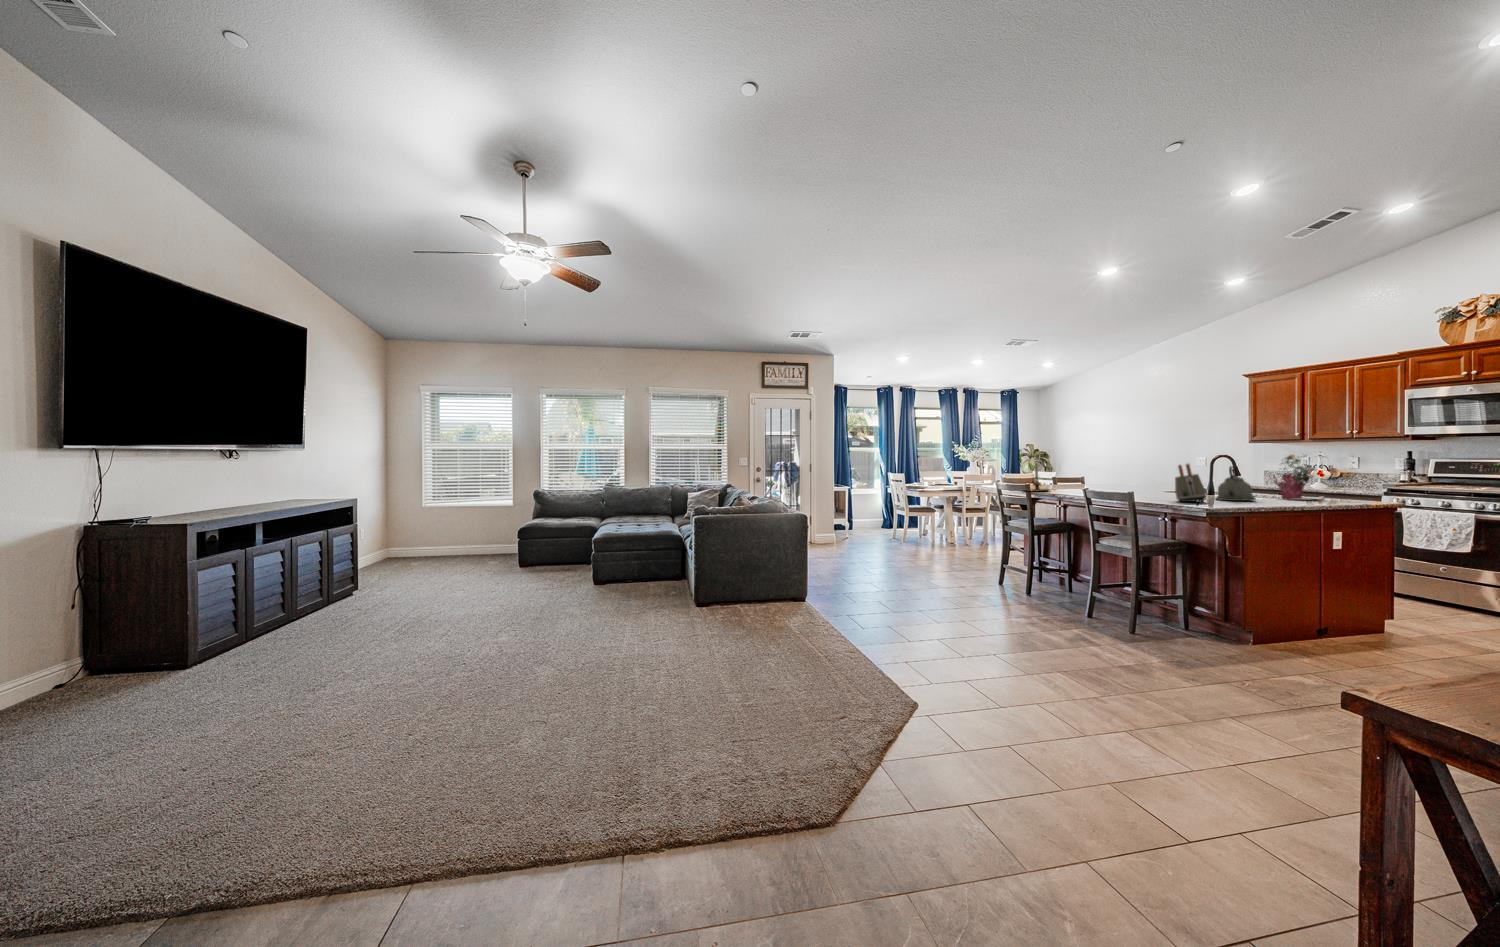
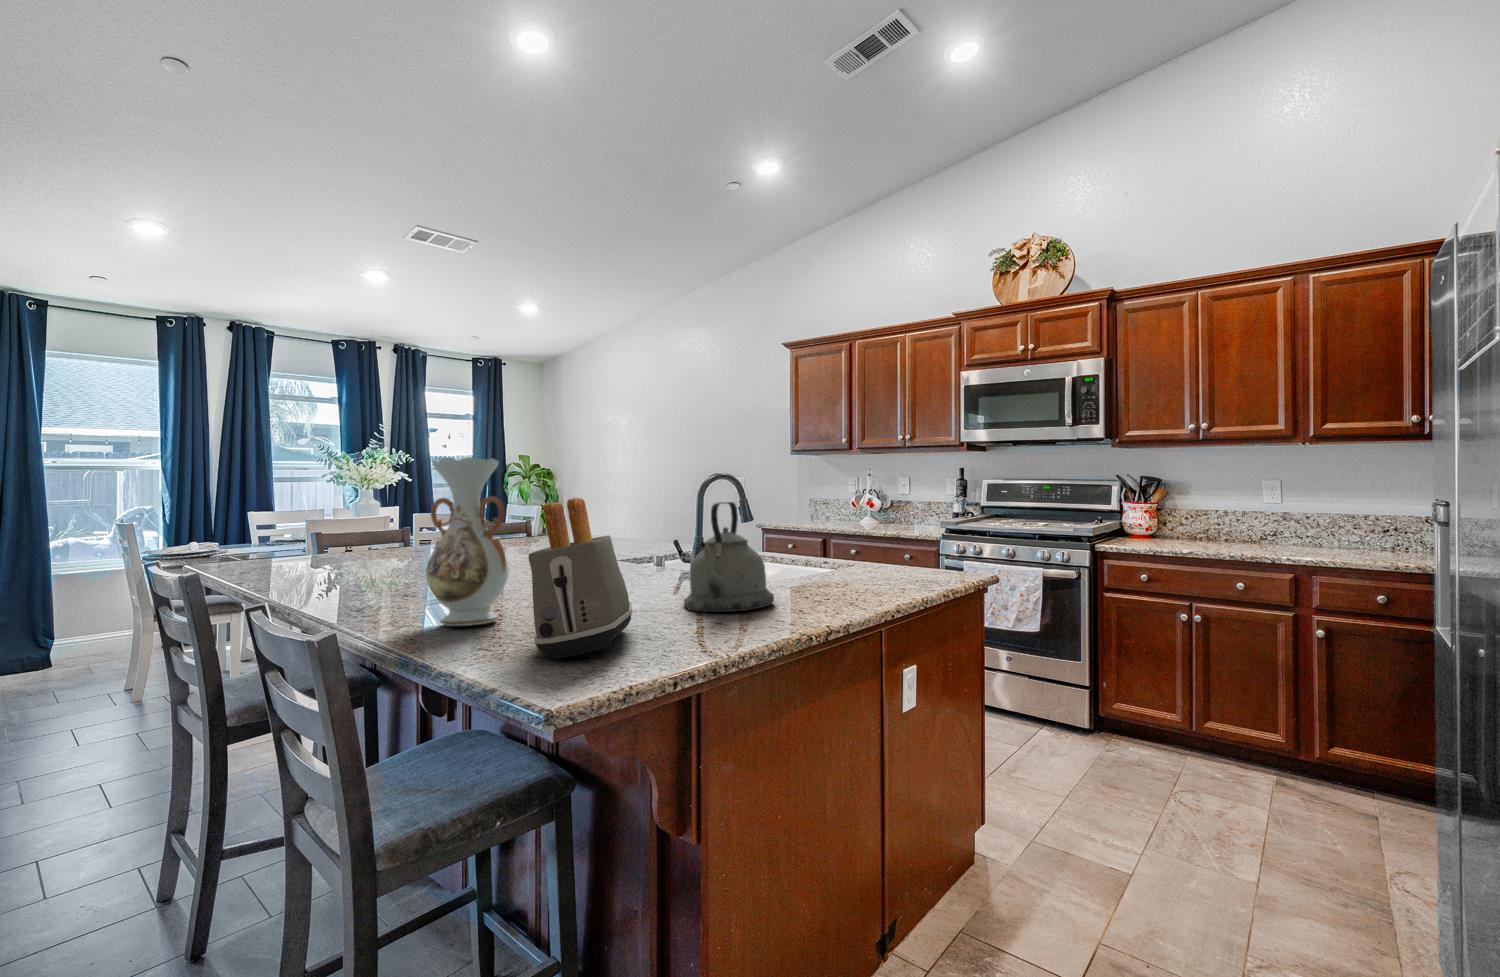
vase: none [1125,453,1154,499] -> present [426,457,509,626]
potted plant: present [1273,454,1325,500] -> none [794,465,905,583]
candle holder: present [1025,463,1051,491] -> none [253,489,348,581]

